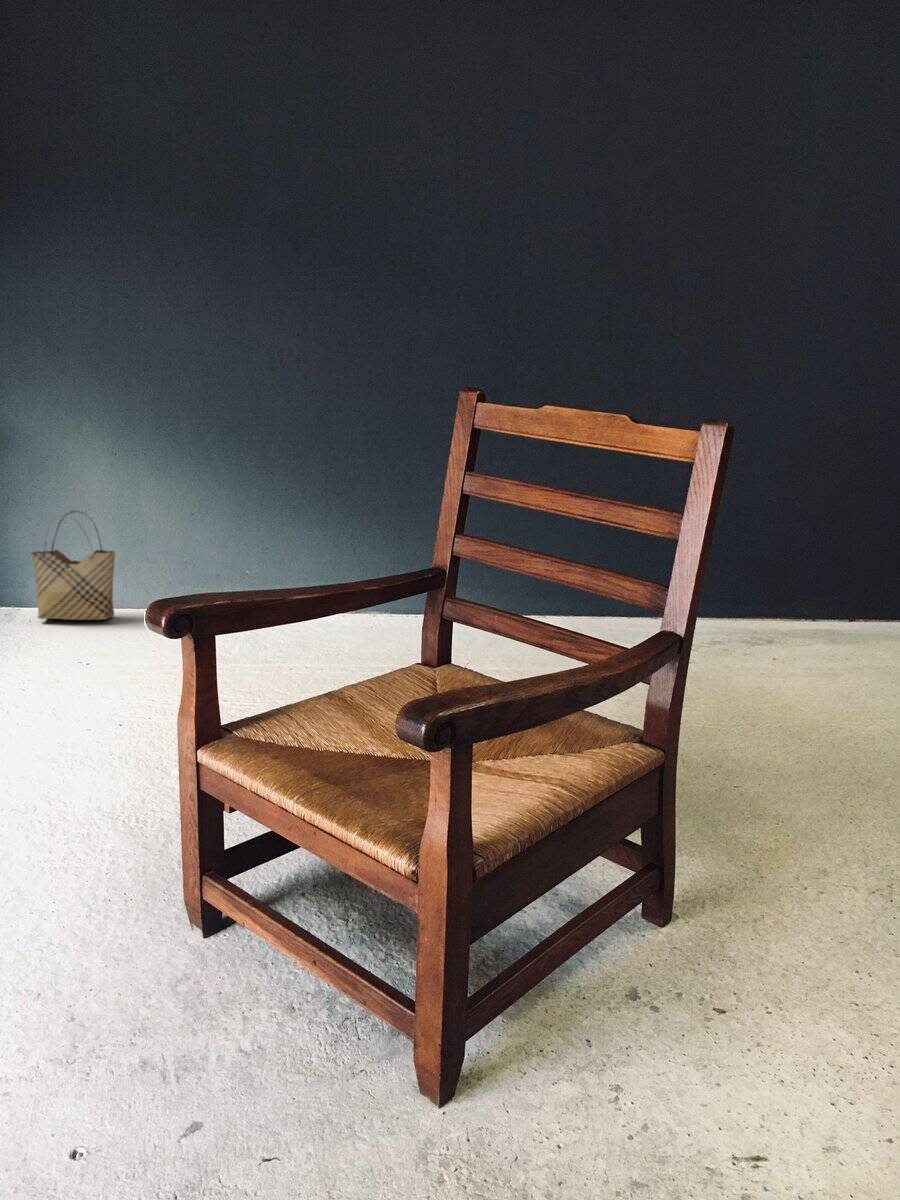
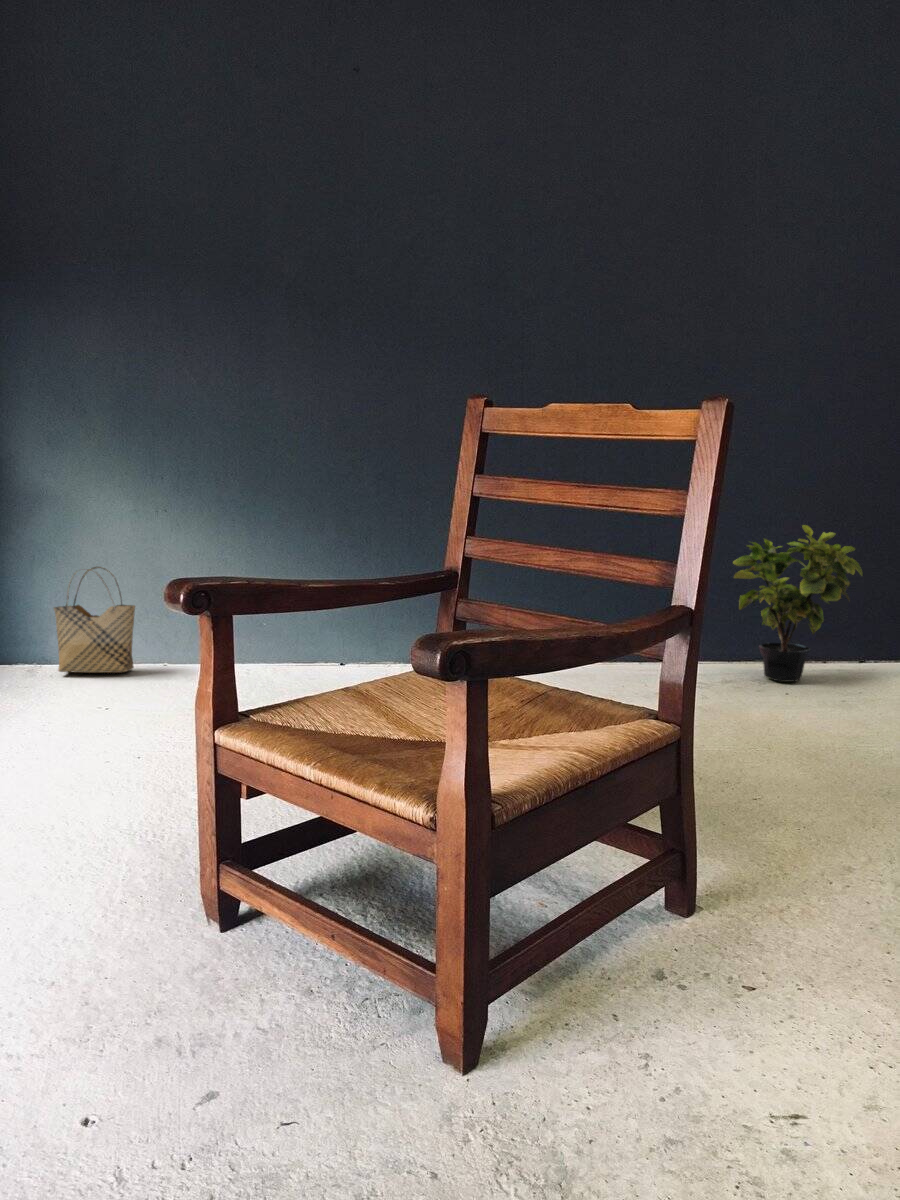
potted plant: none [726,486,857,645] -> present [733,525,862,682]

